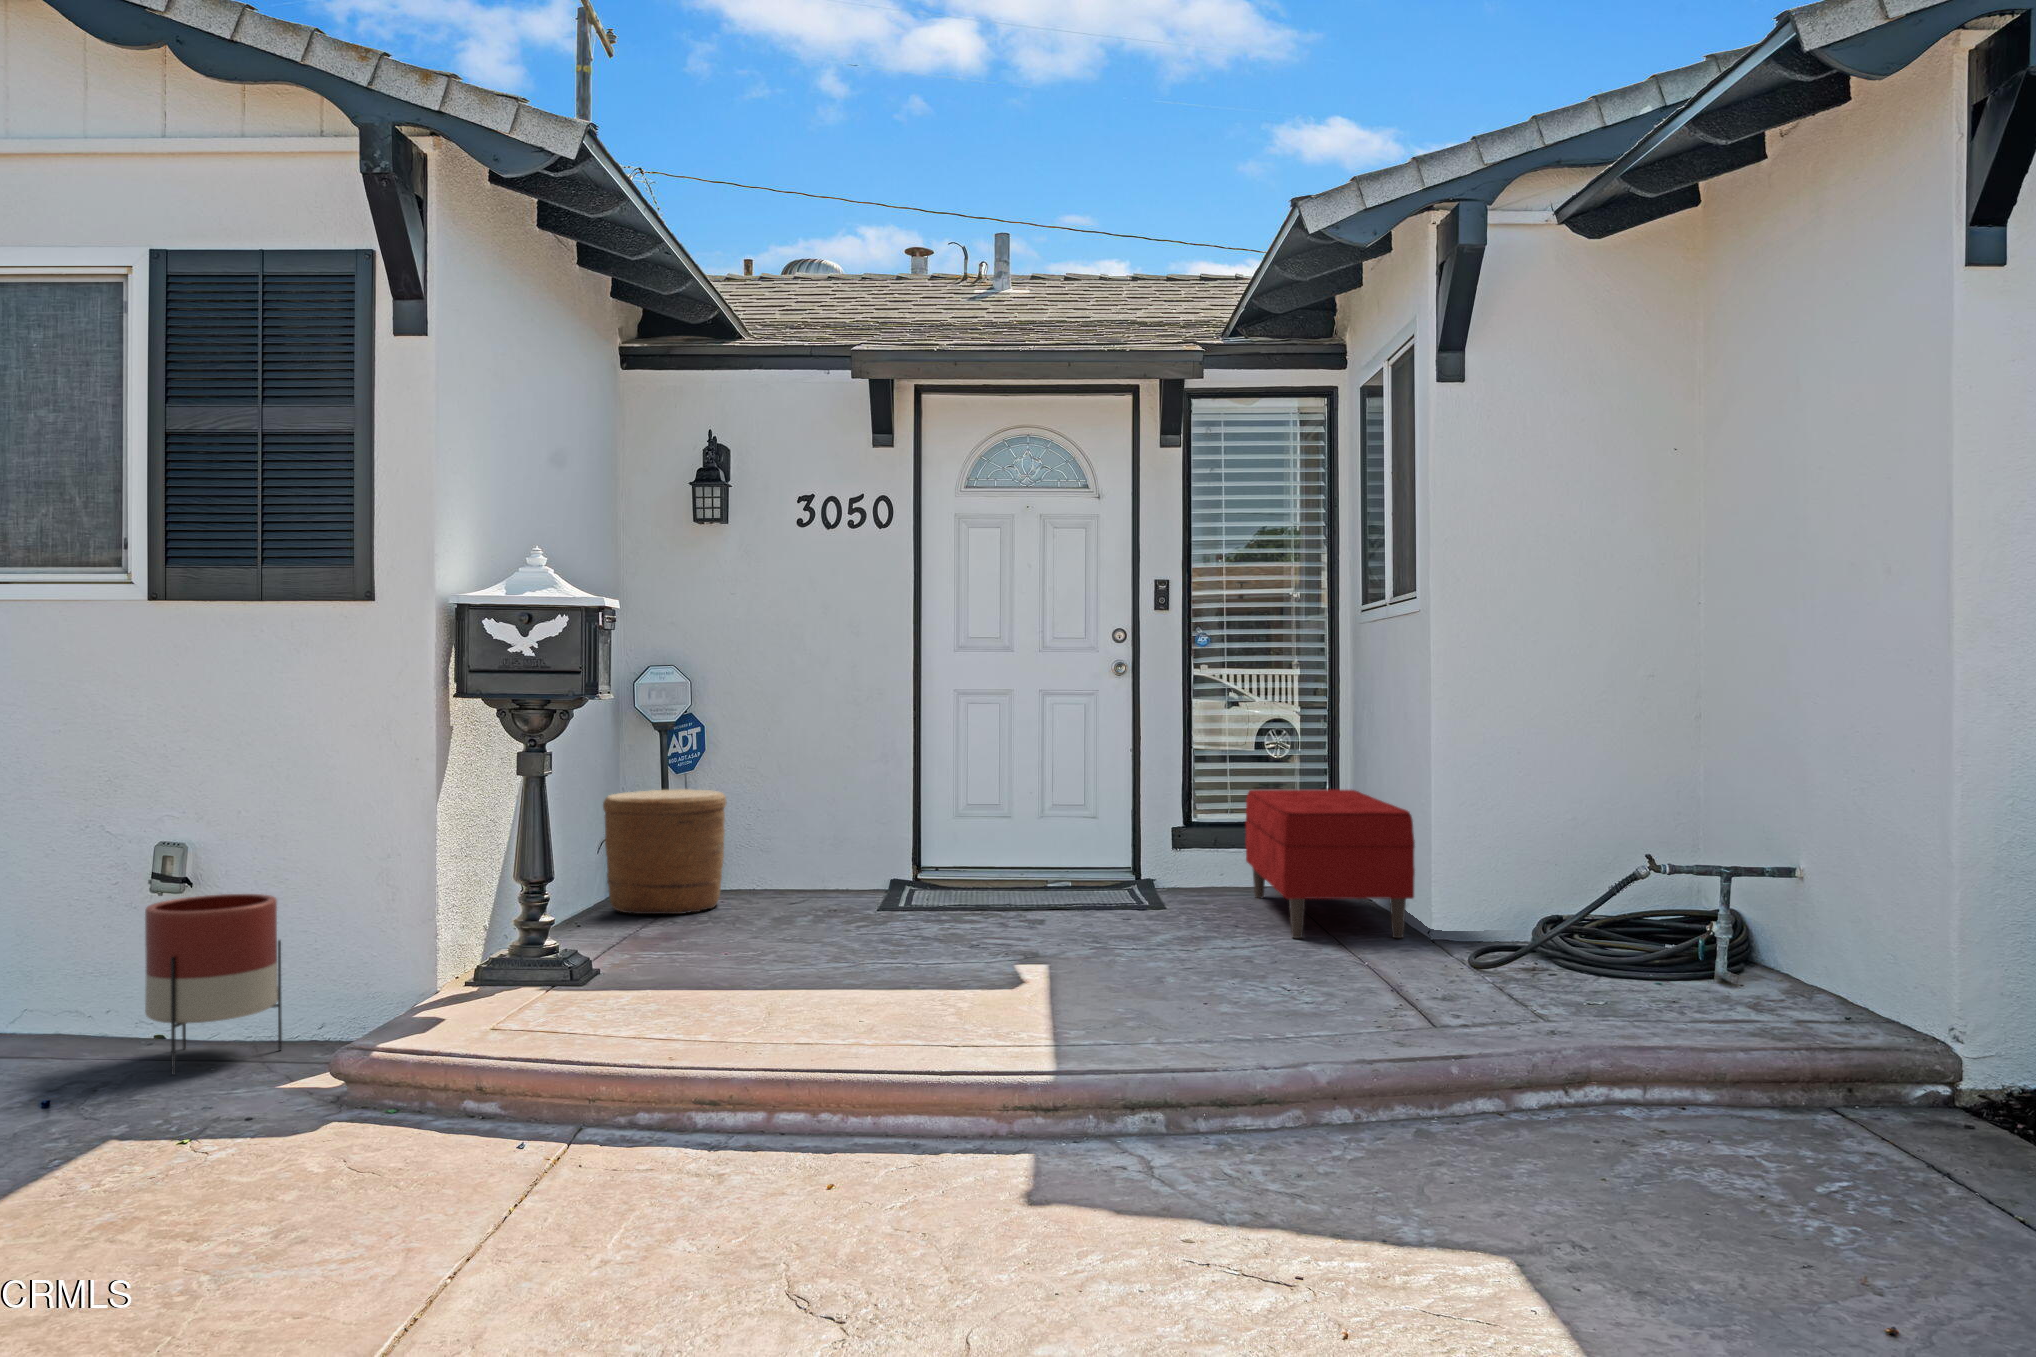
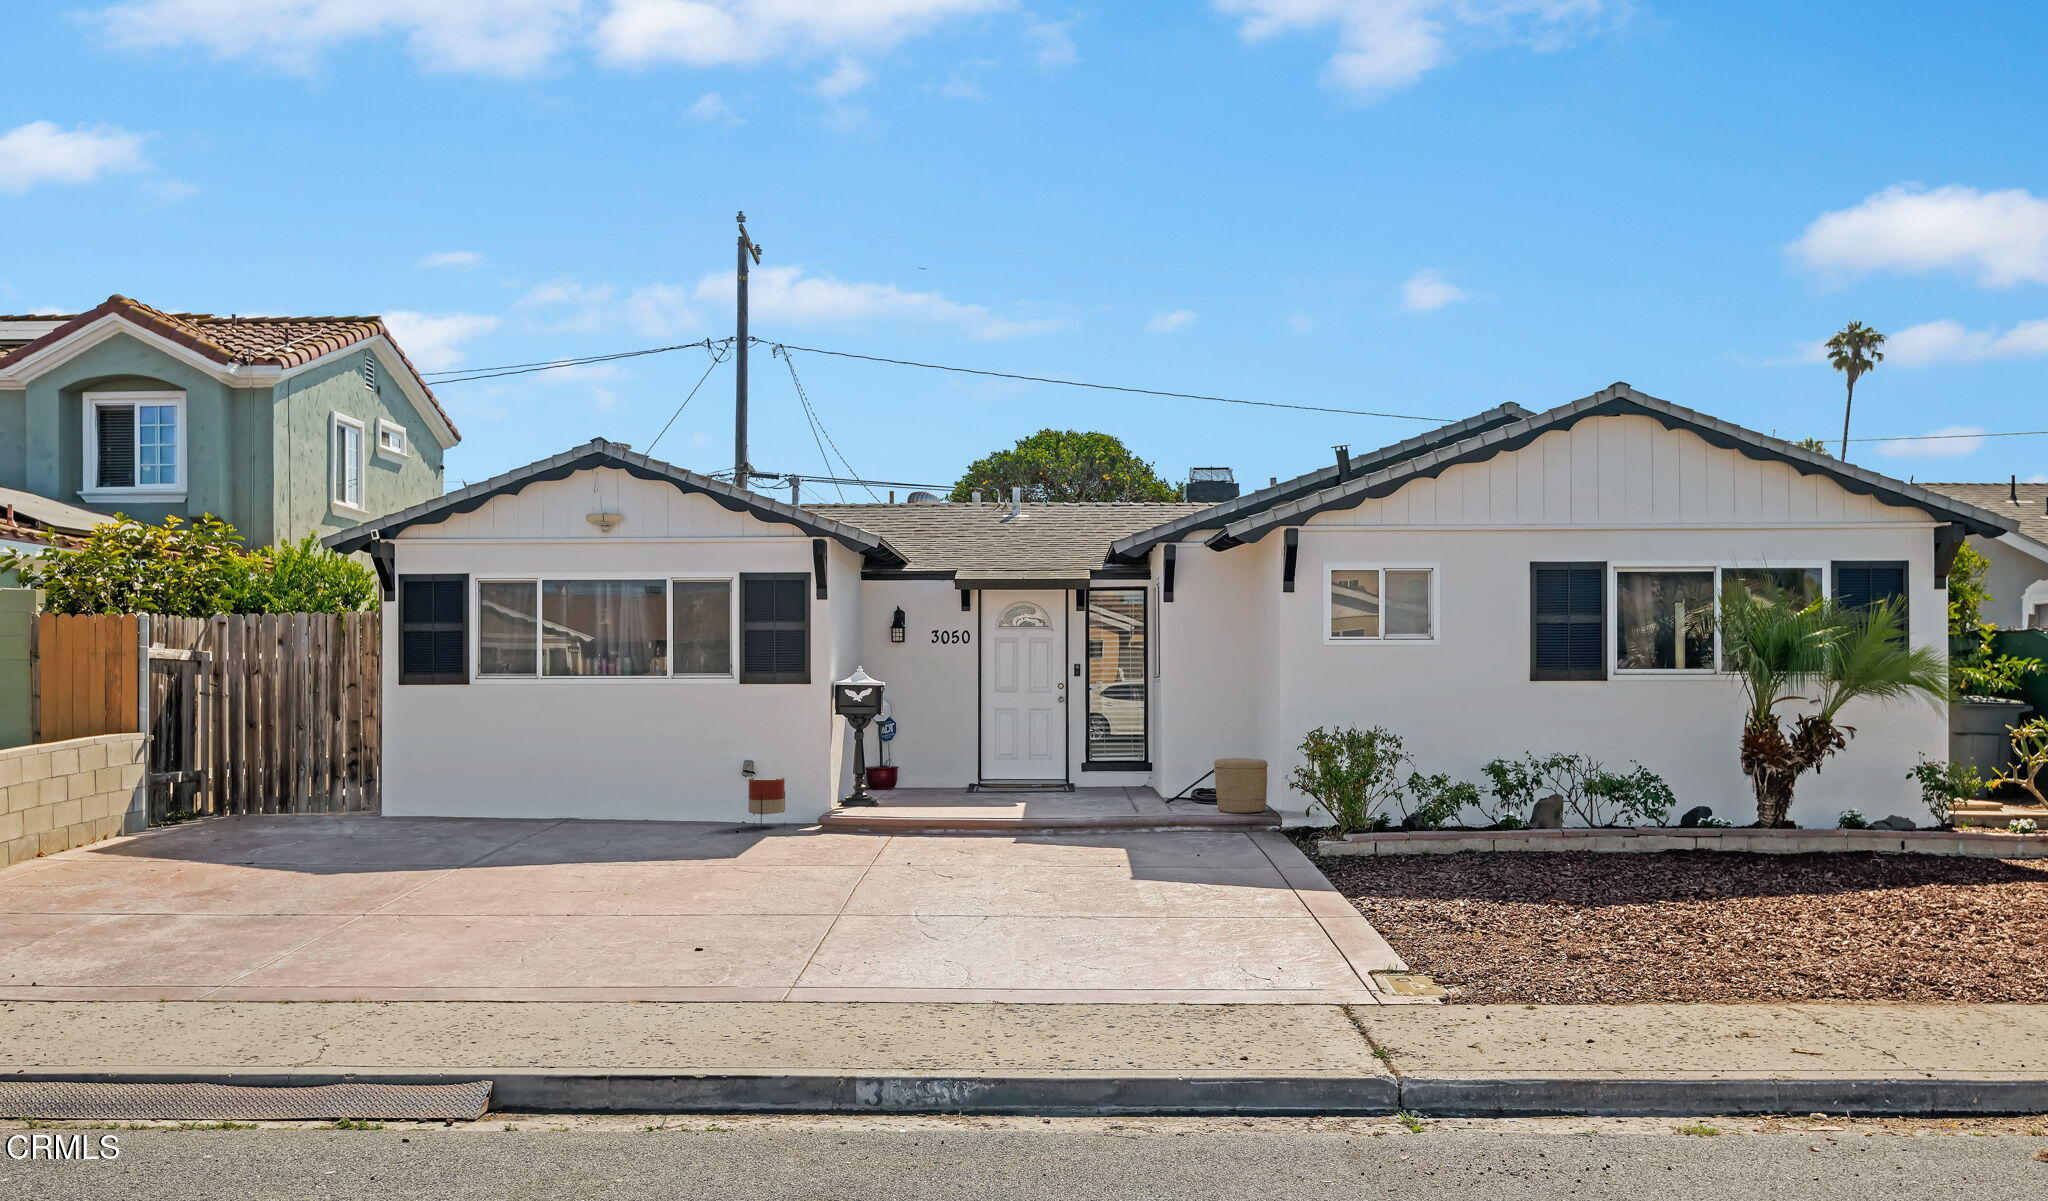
basket: present [603,789,726,914] -> present [1214,758,1268,813]
bench: present [1246,790,1415,938] -> none [1110,748,1159,799]

